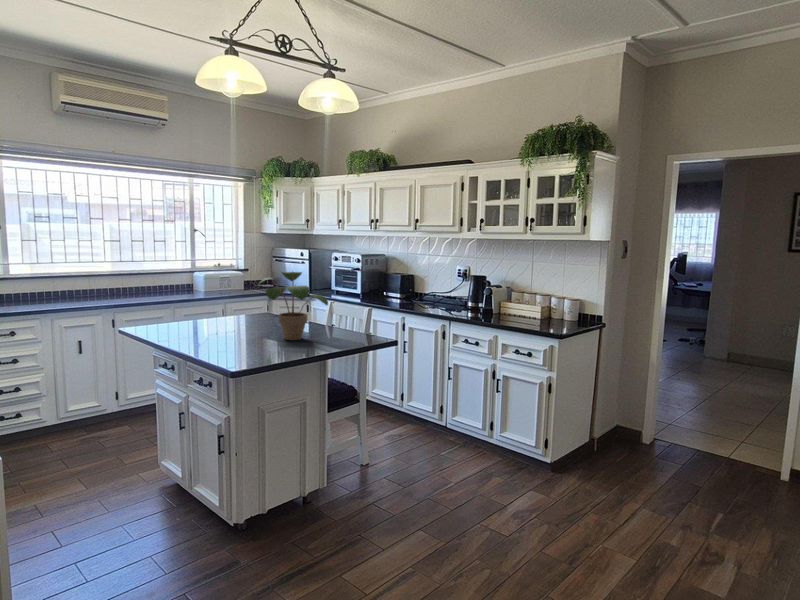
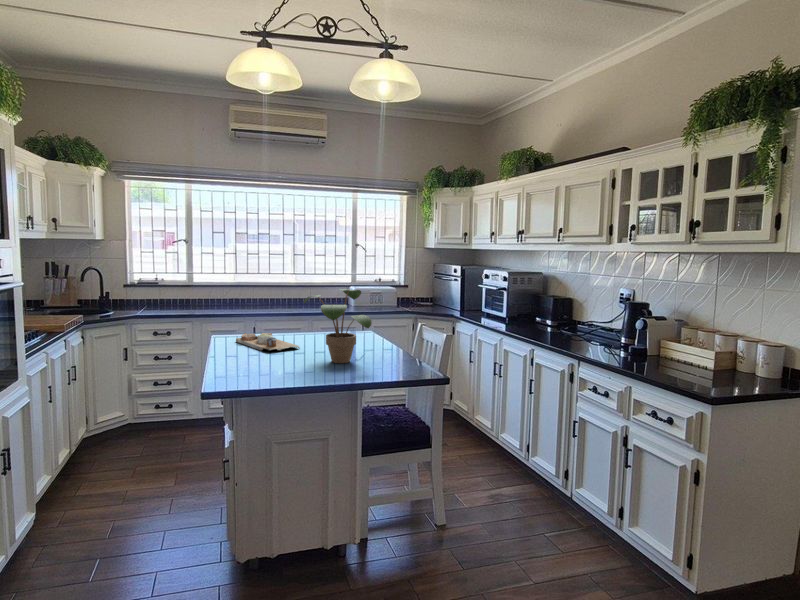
cutting board: none [147,320,232,338] -> present [236,333,300,351]

